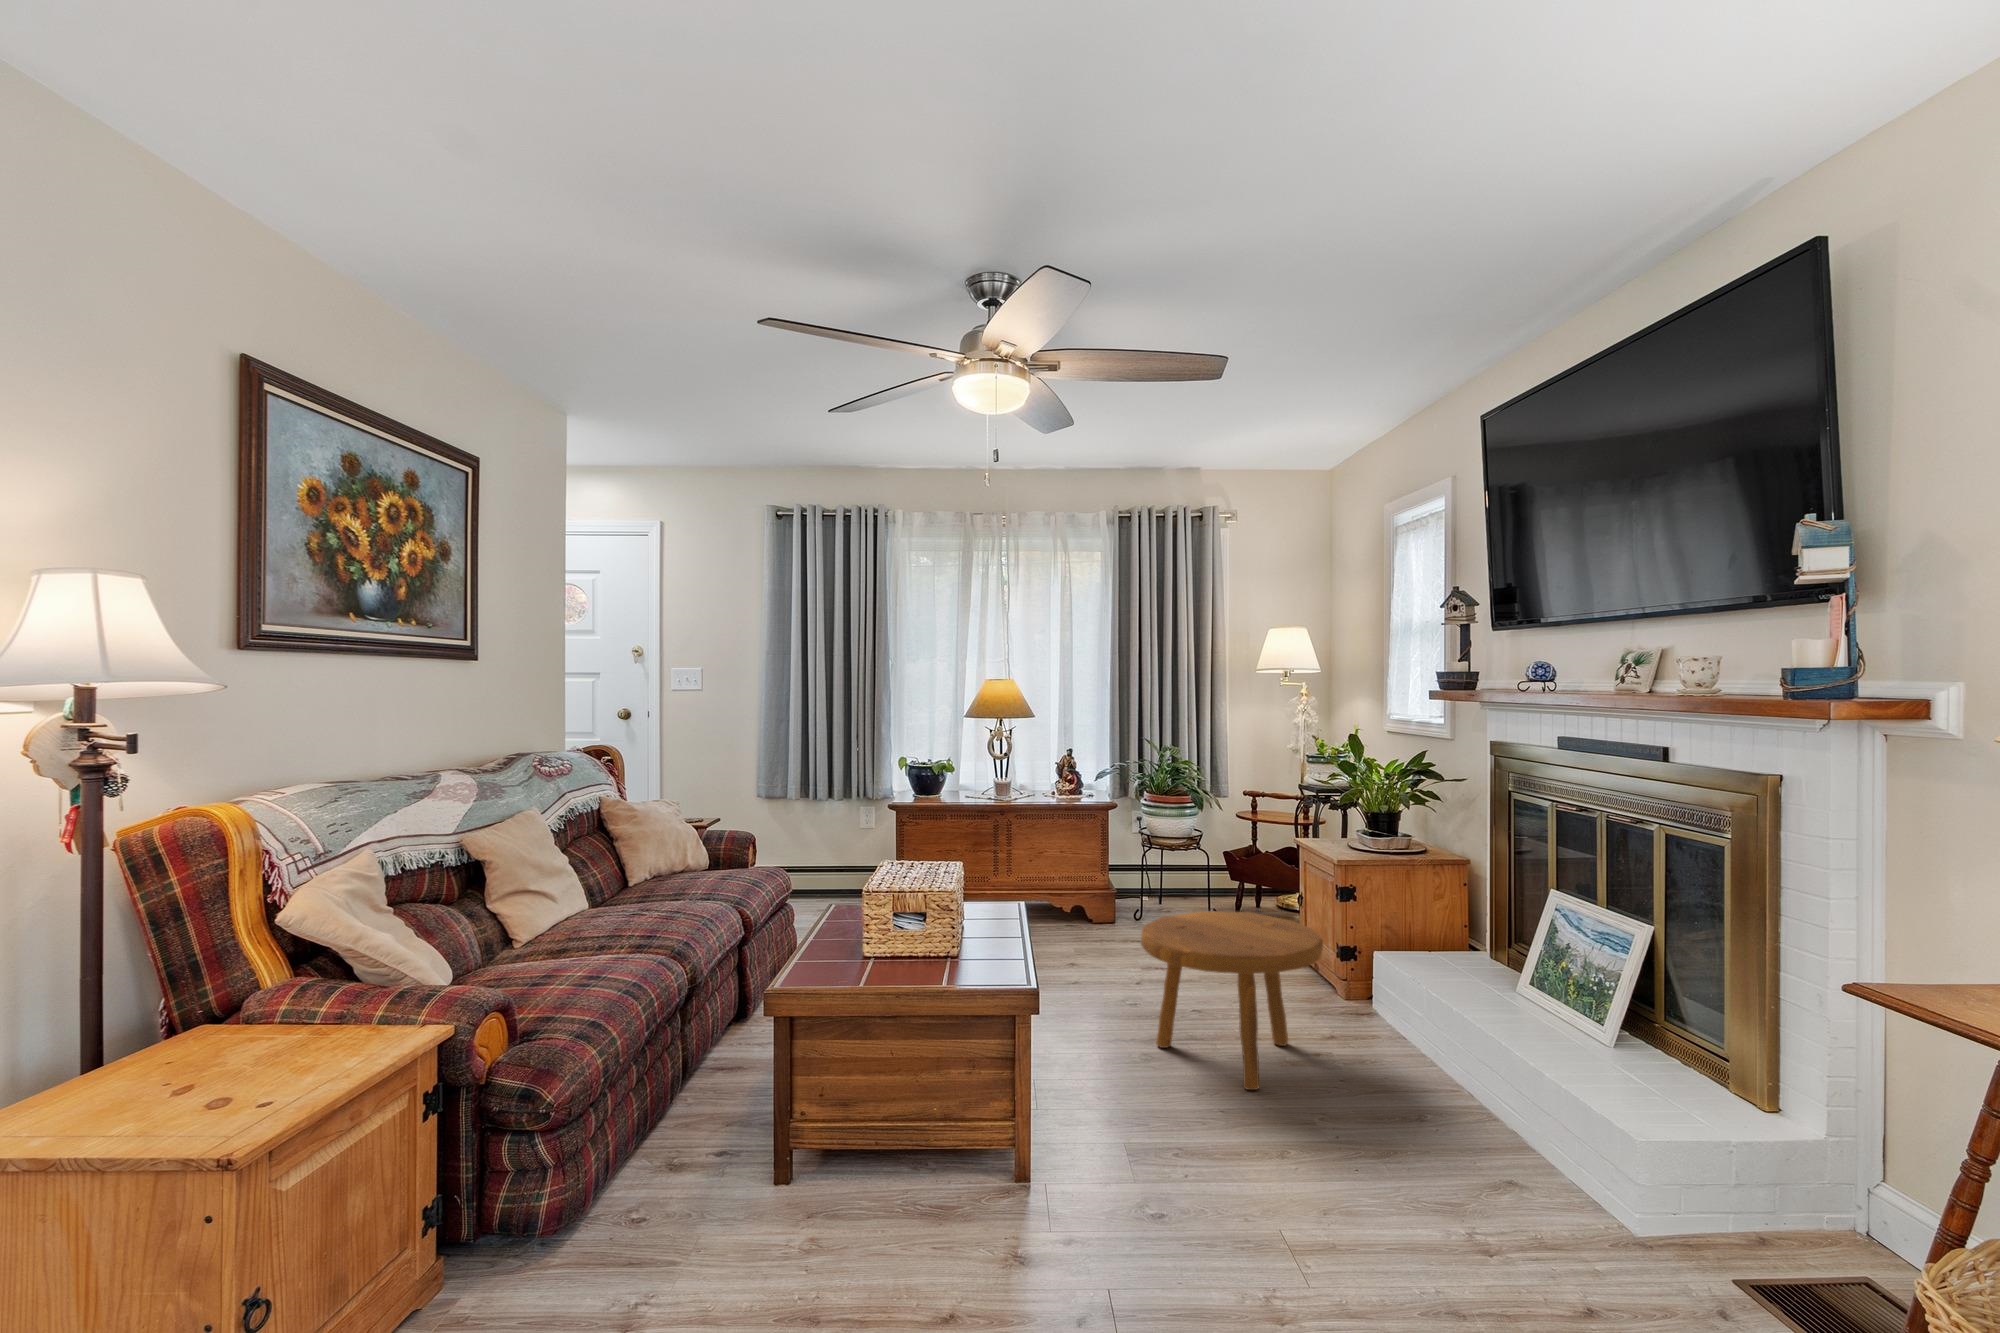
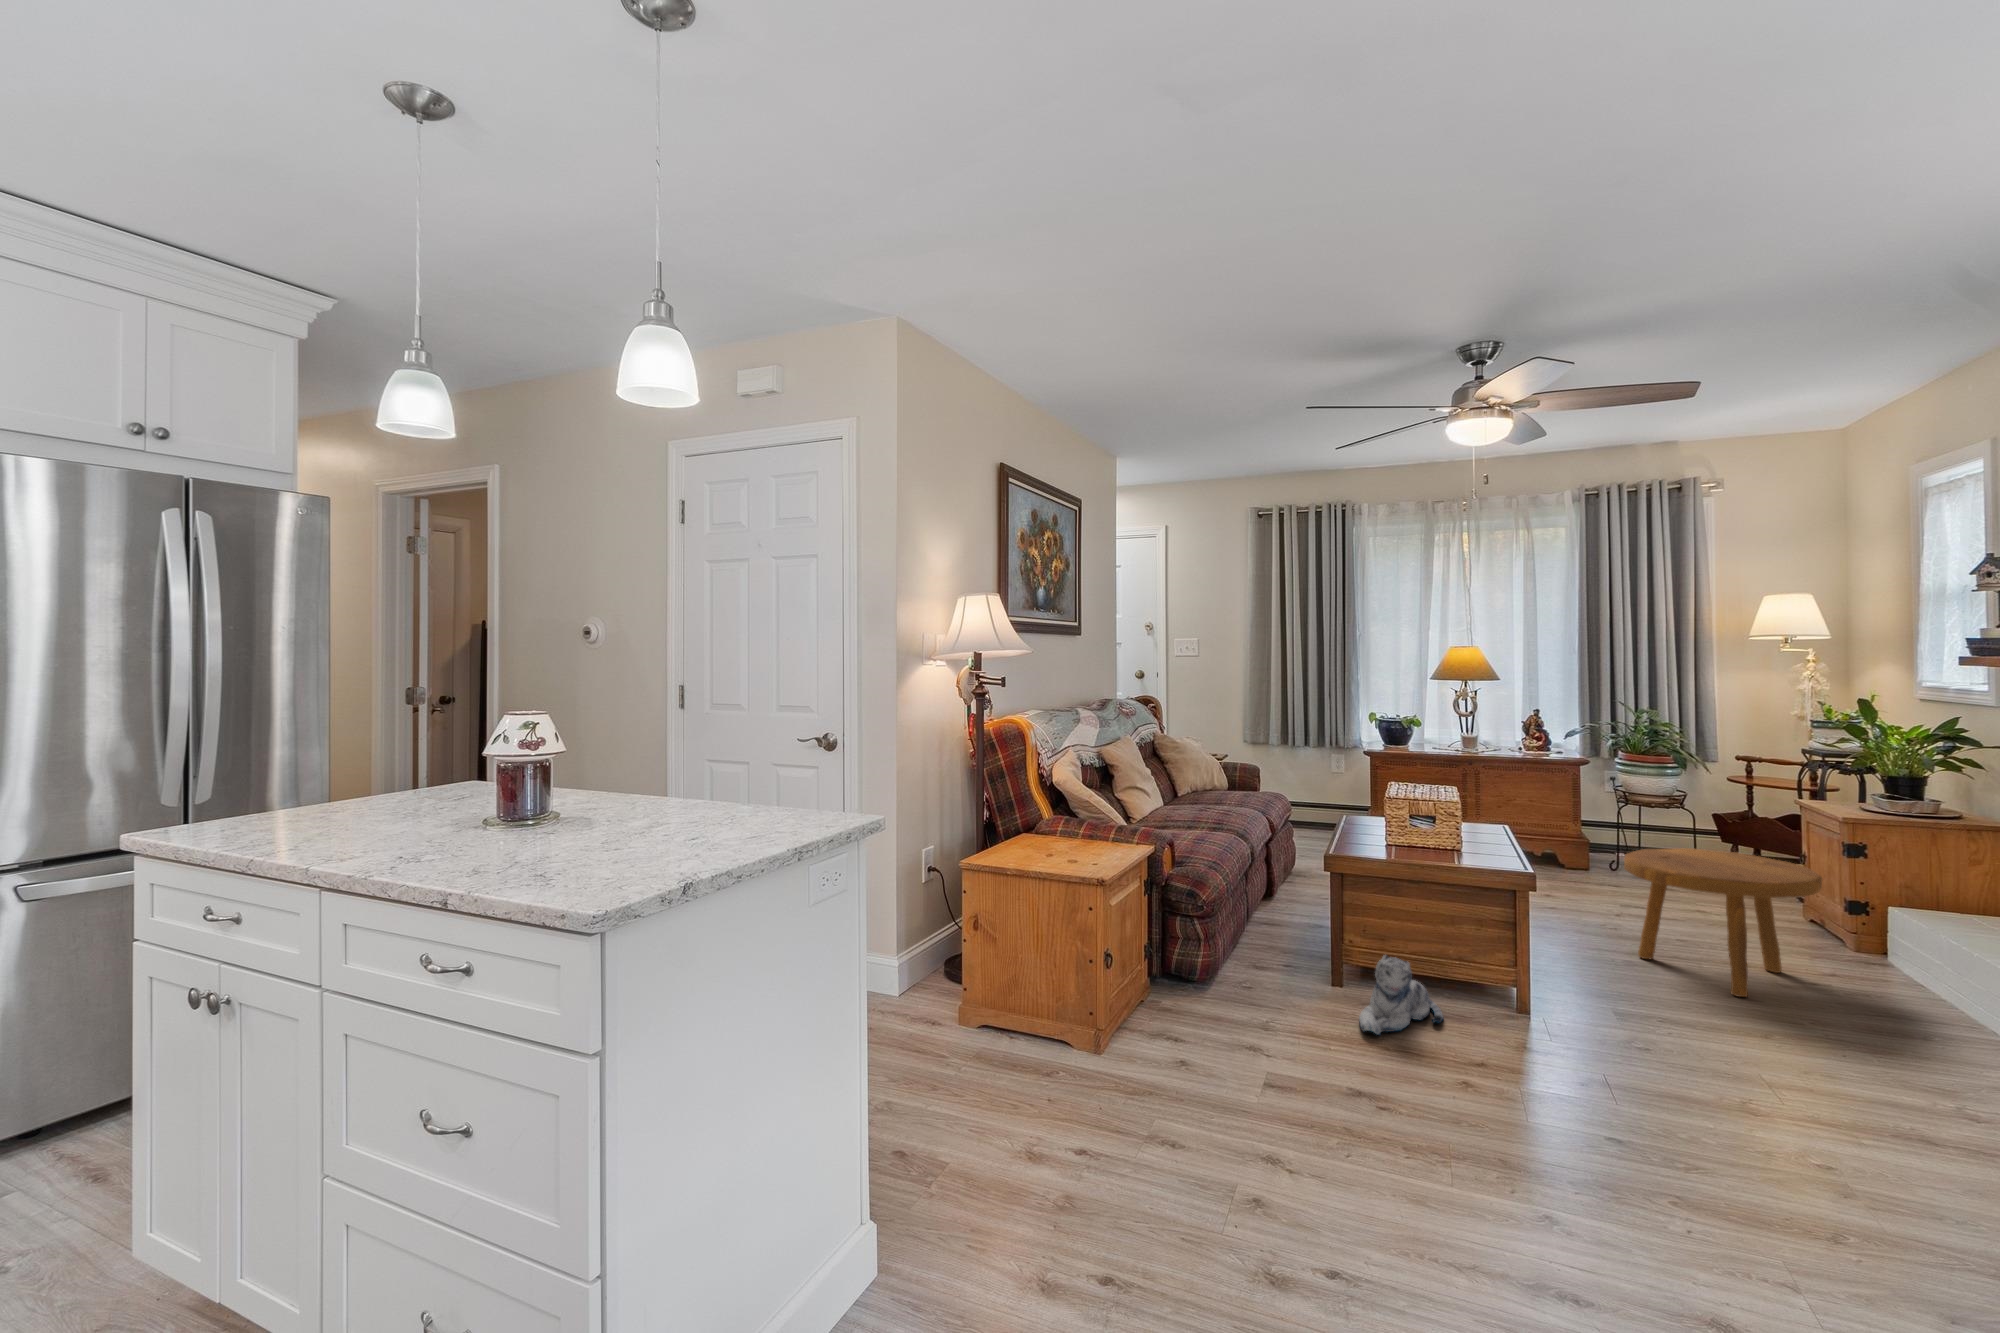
plush toy: none [805,1129,925,1261] -> present [1359,955,1443,1035]

